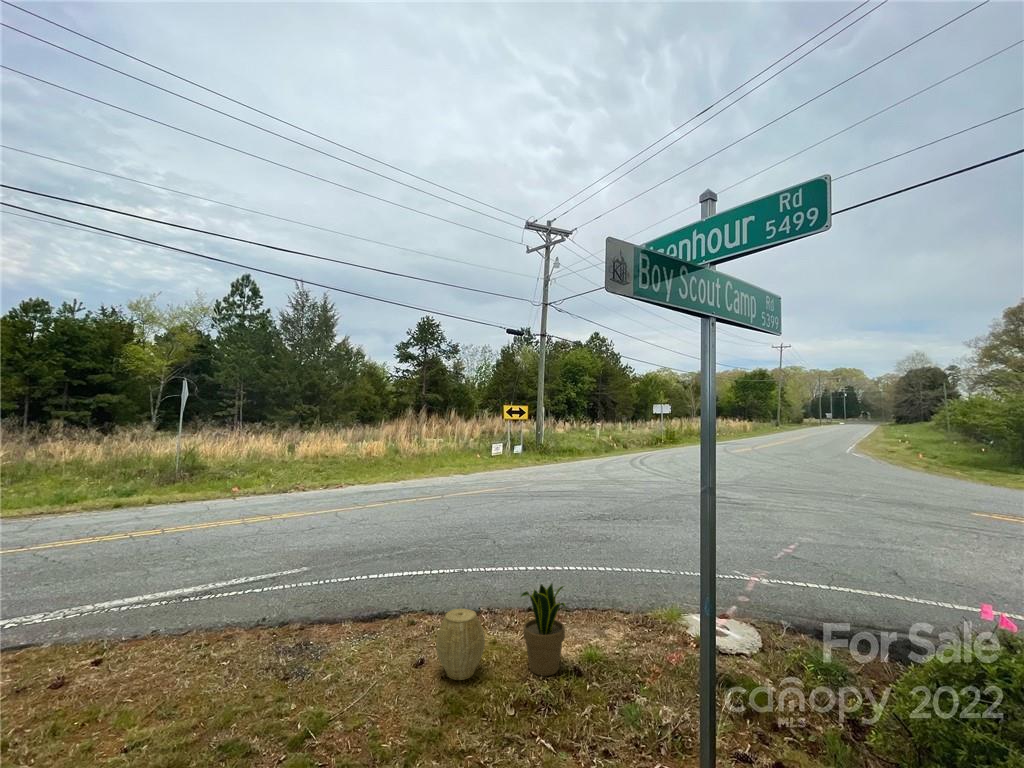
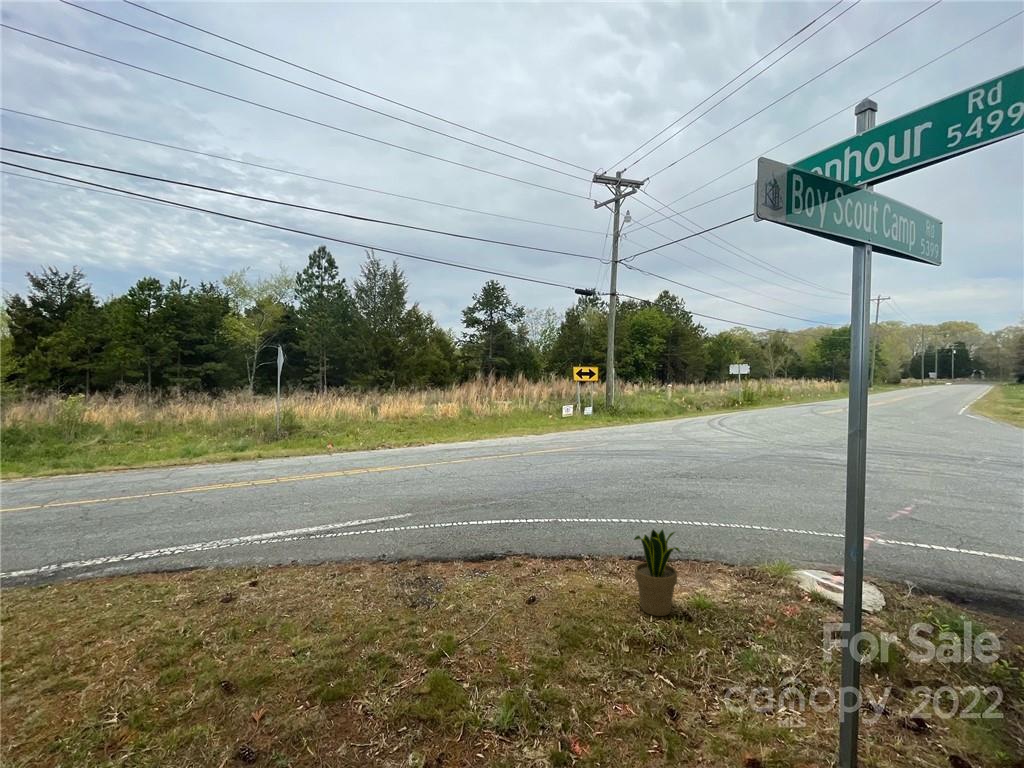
woven basket: present [436,609,485,680] -> none [551,550,598,615]

